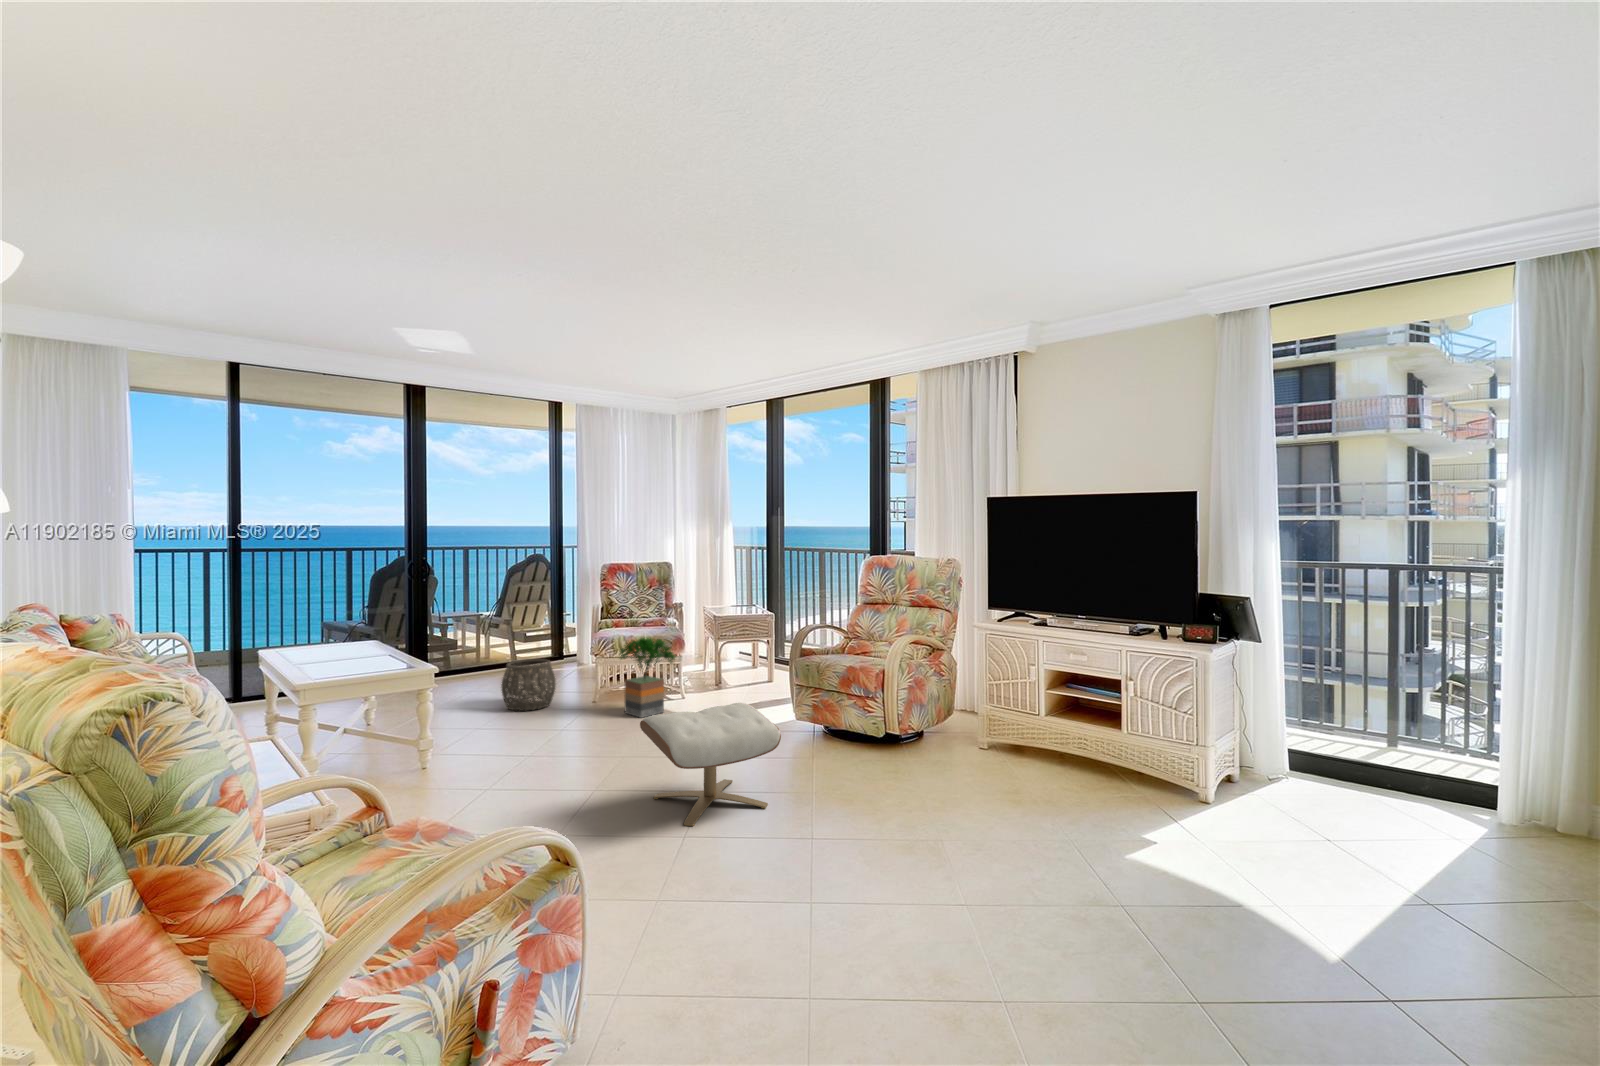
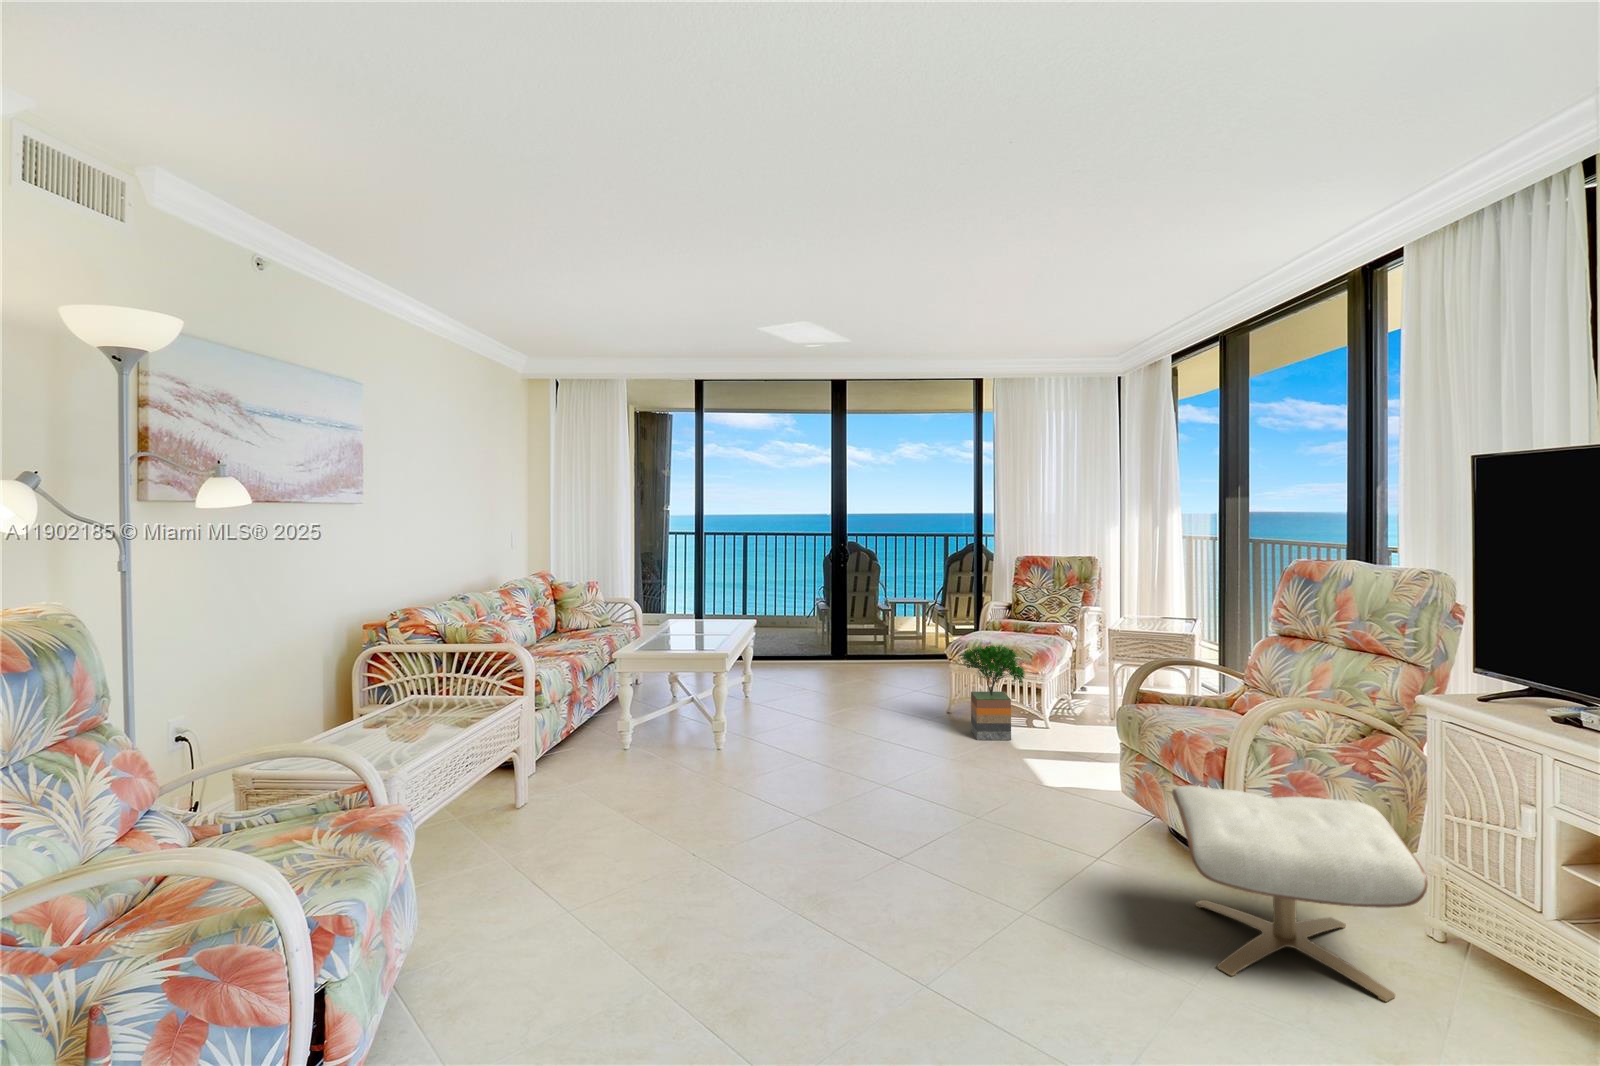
woven basket: present [501,659,556,711] -> none [876,652,930,707]
ottoman: present [640,703,781,826] -> present [1172,785,1428,1002]

